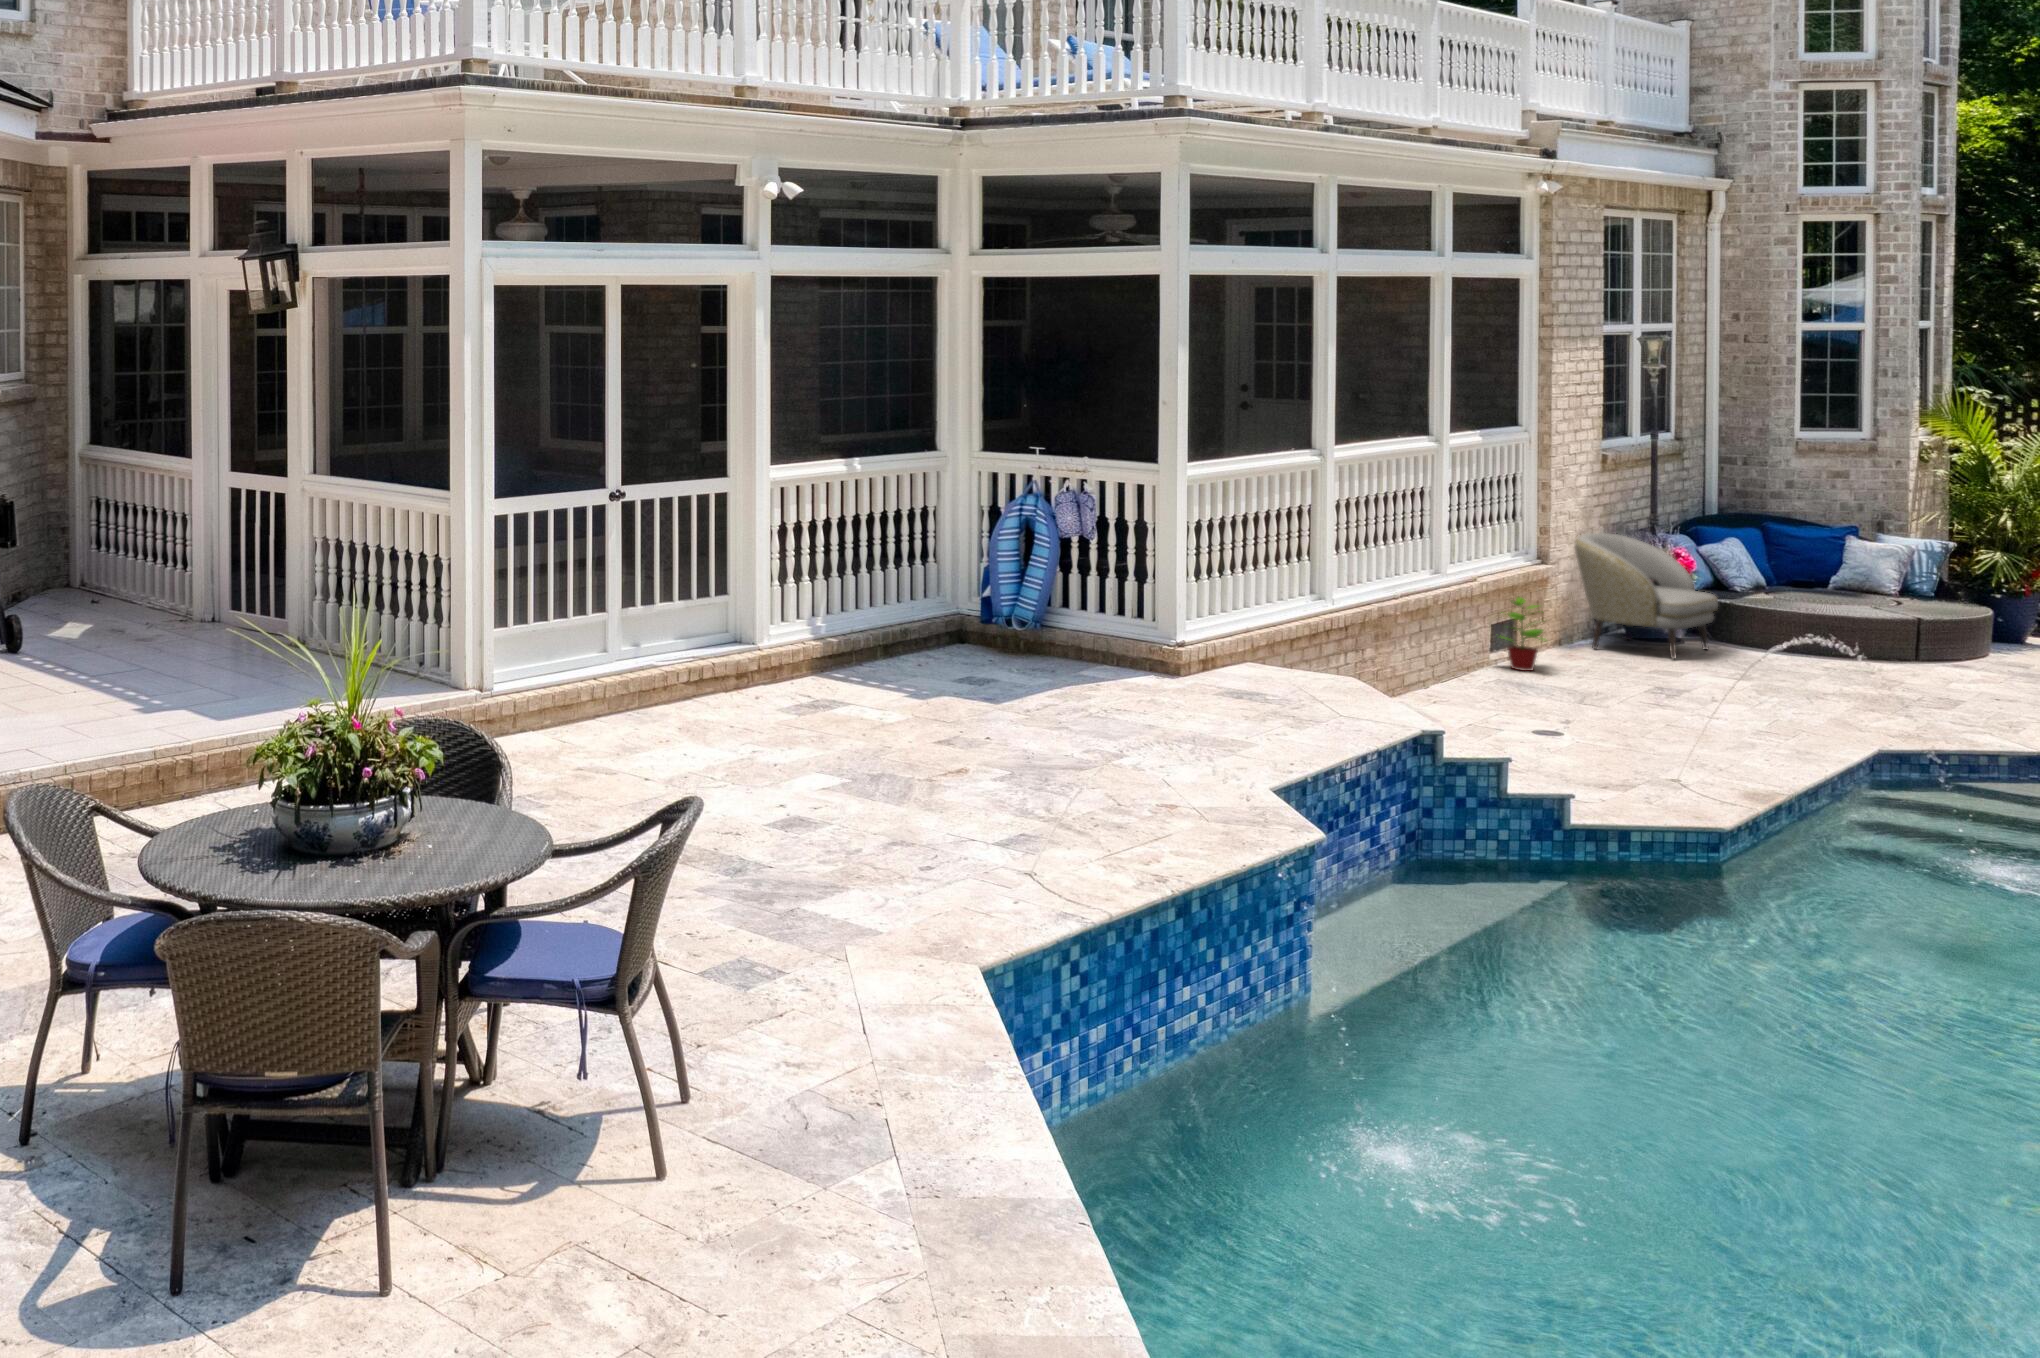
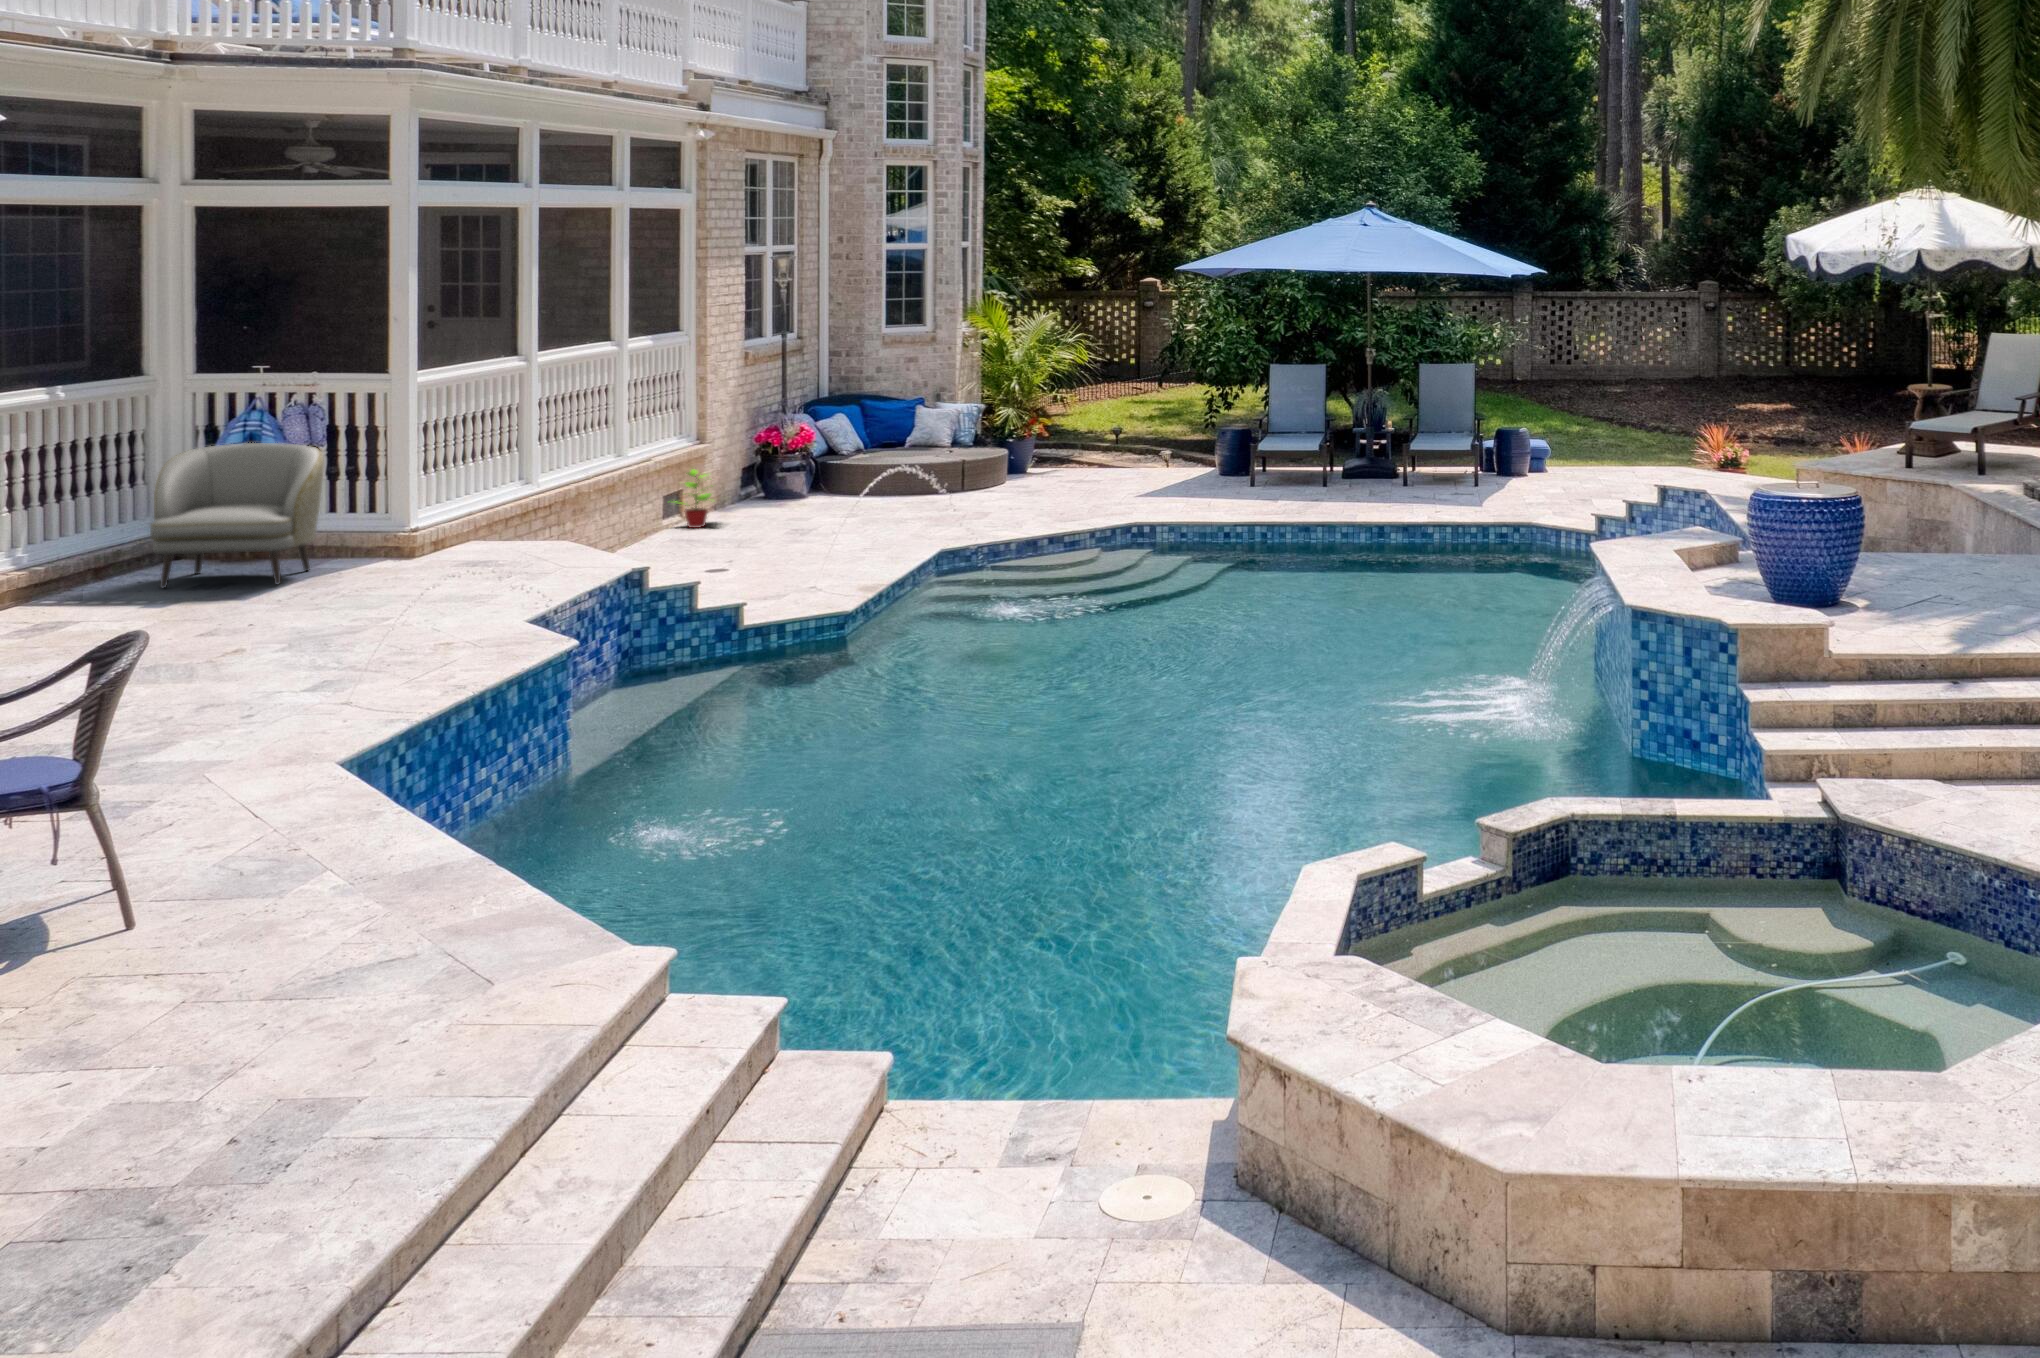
armchair: present [1575,533,1718,659] -> present [150,443,324,588]

